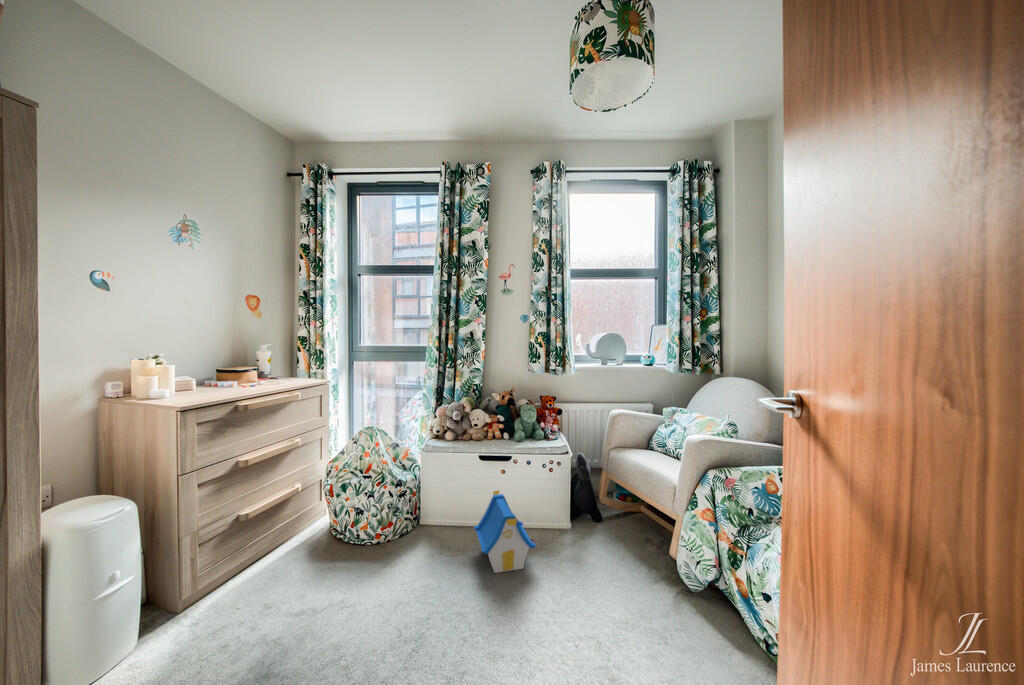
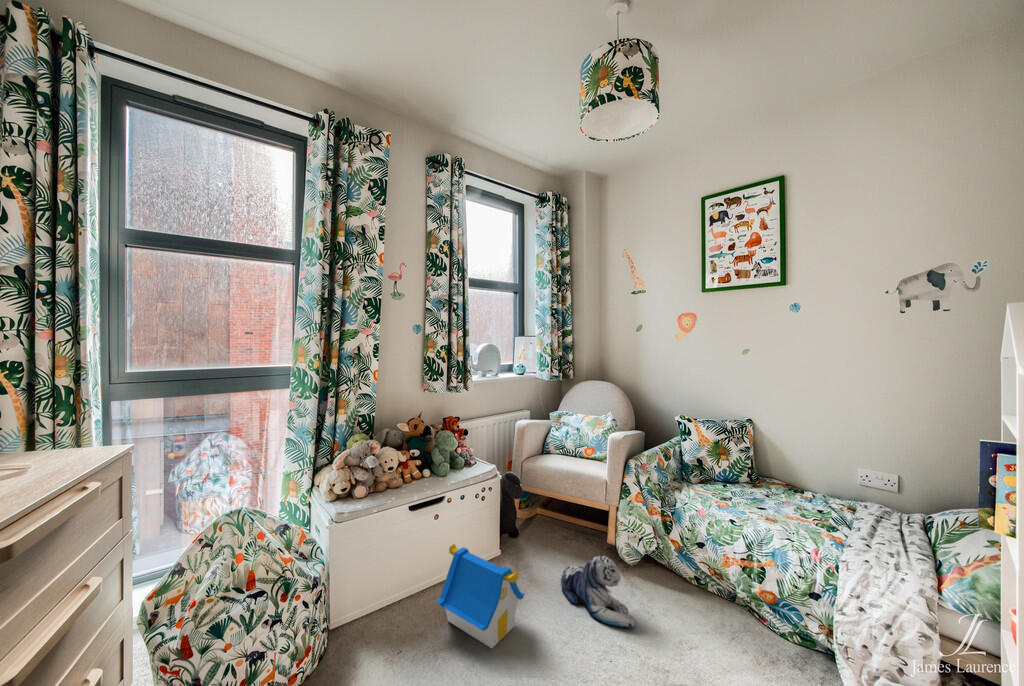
plush toy: none [585,539,634,612] -> present [561,555,636,628]

